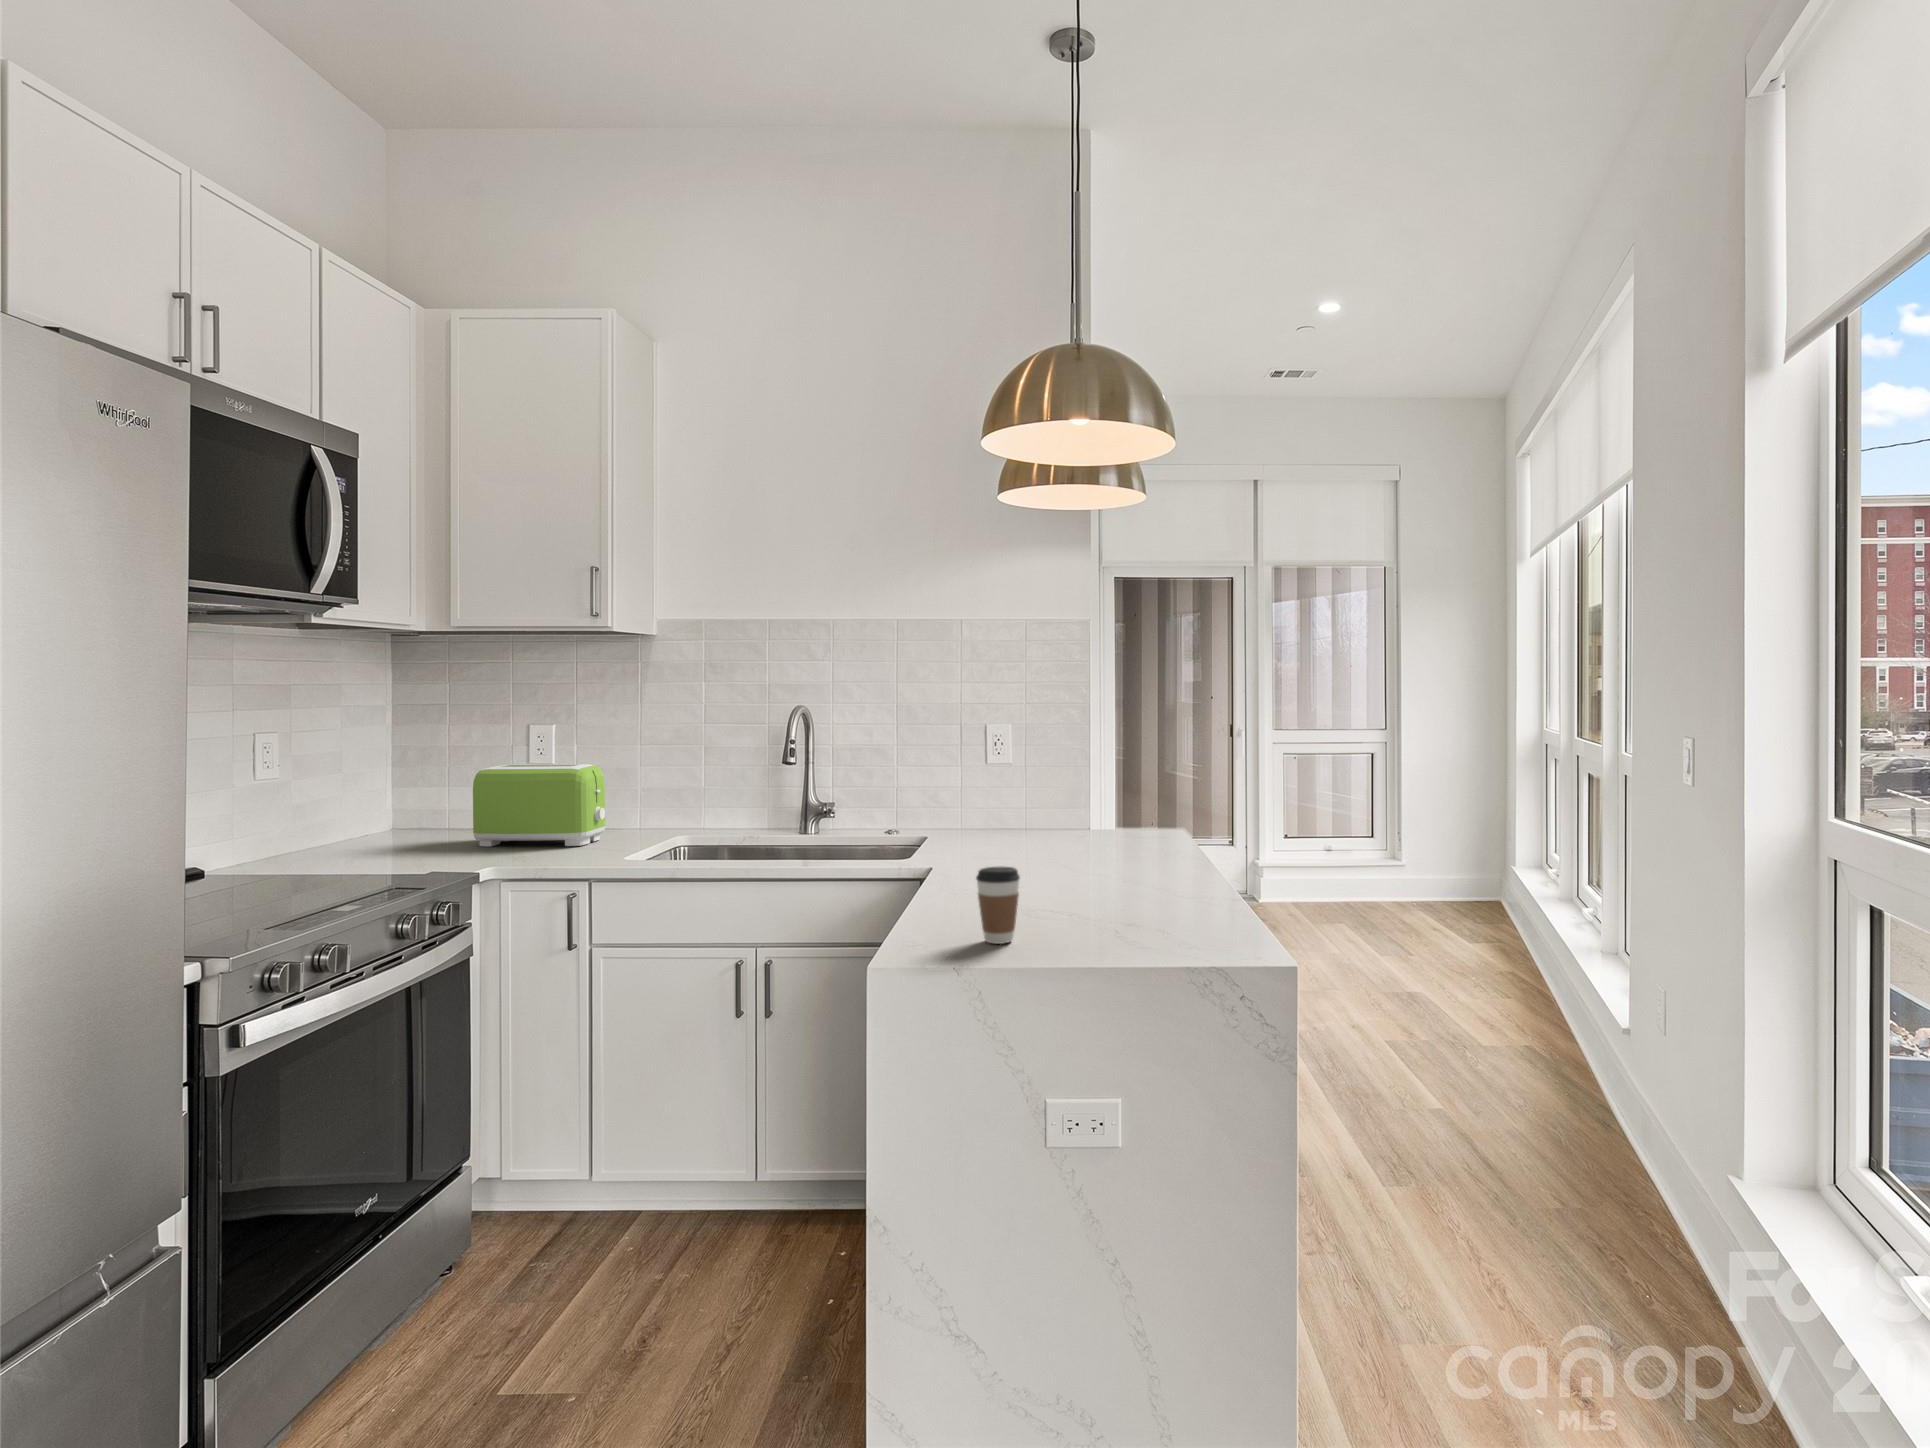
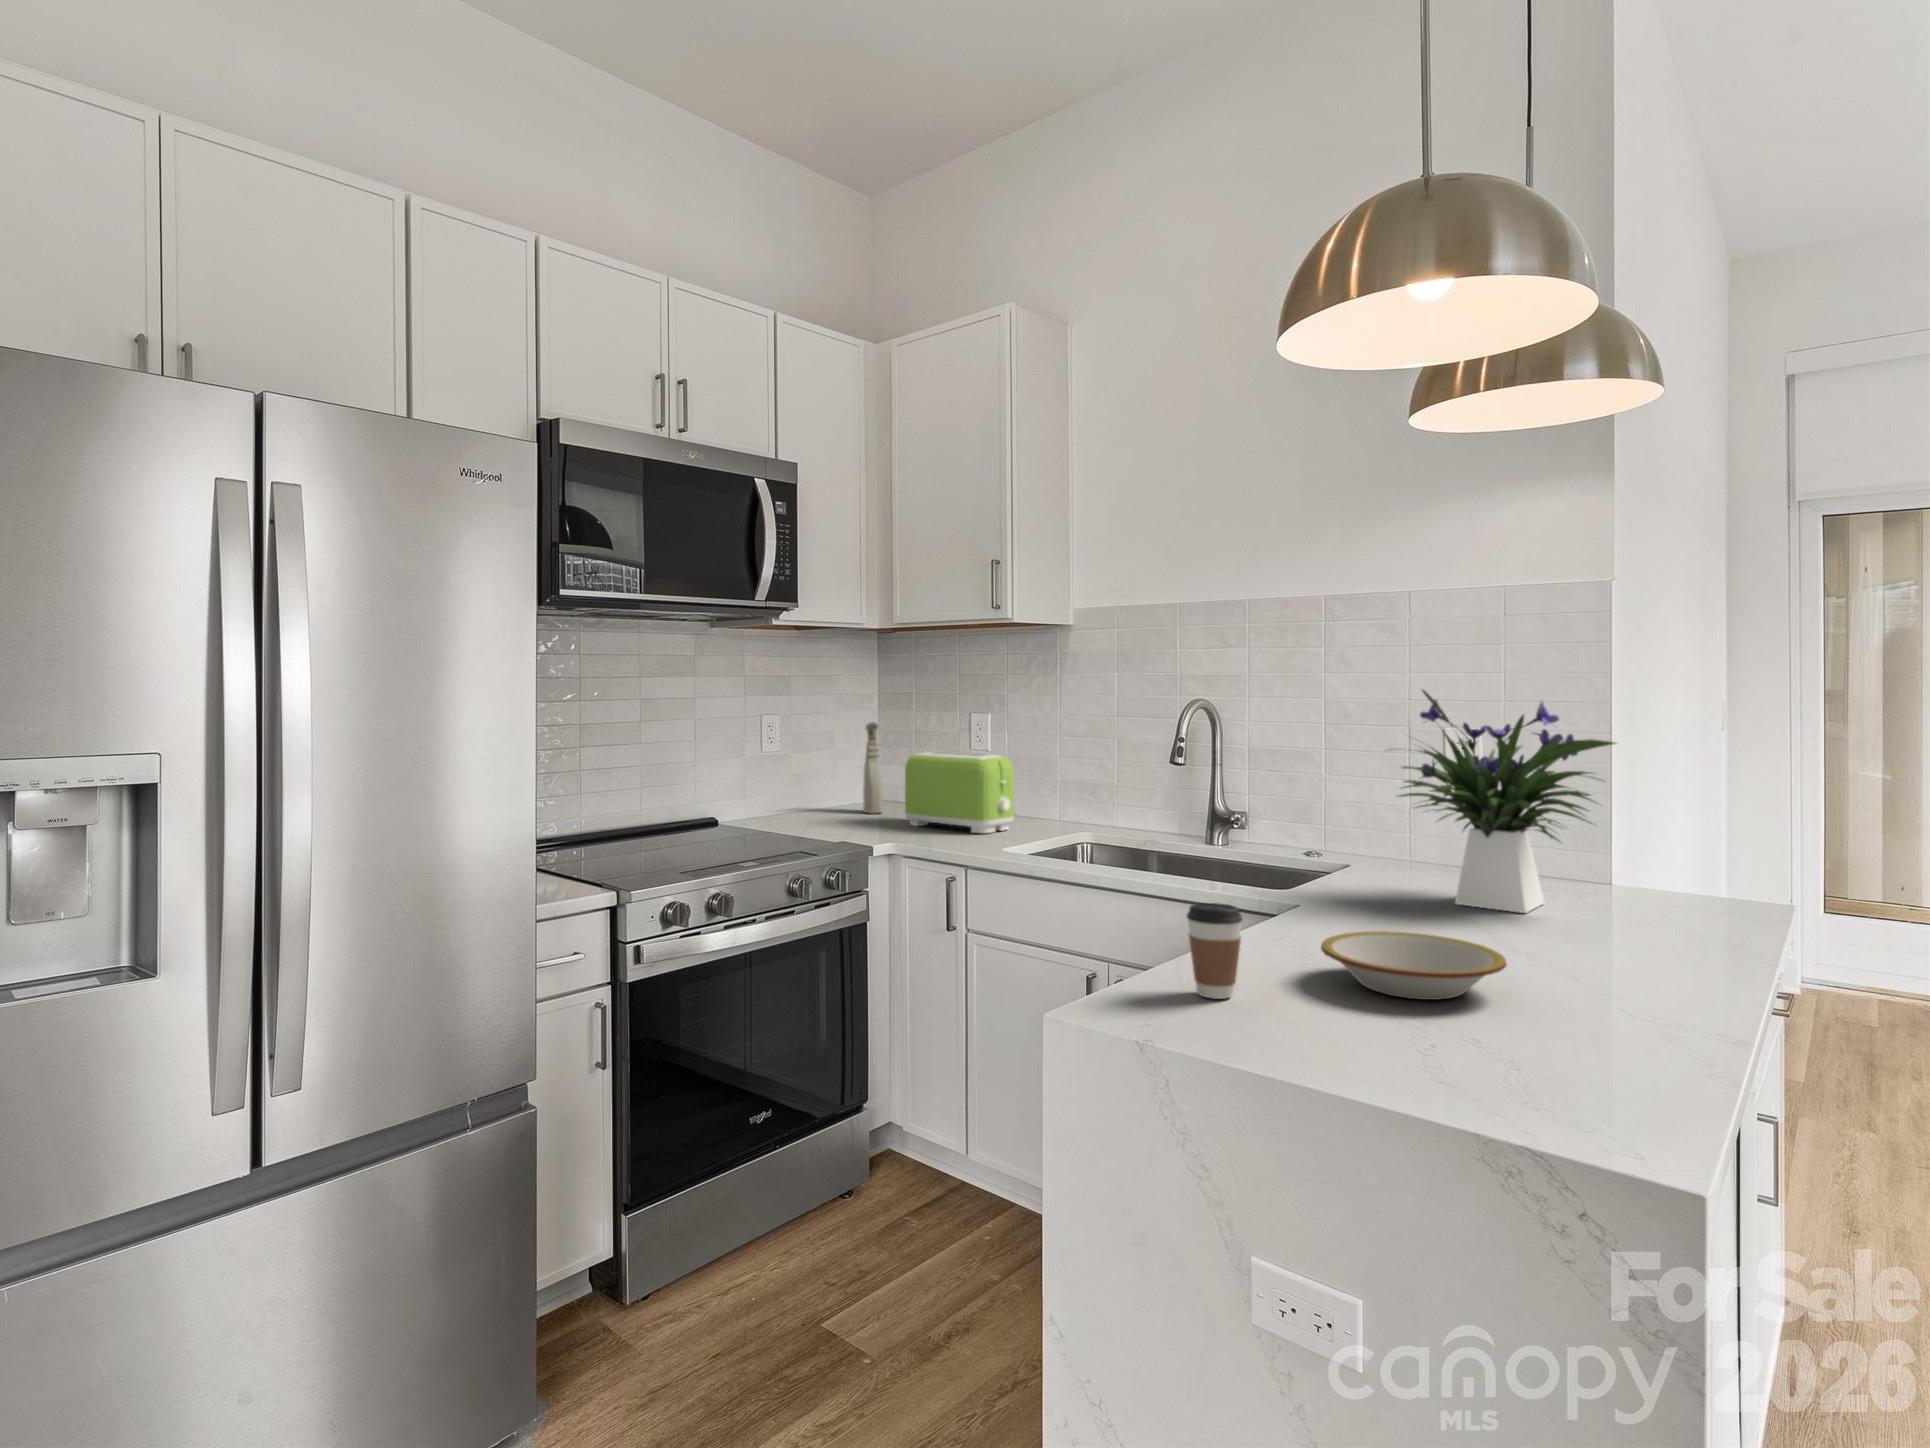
flower arrangement: none [993,691,1142,854] -> present [1389,690,1616,913]
spray bottle: none [395,736,423,839] -> present [863,722,883,813]
bowl: none [1042,873,1168,919] -> present [1321,931,1506,1000]

